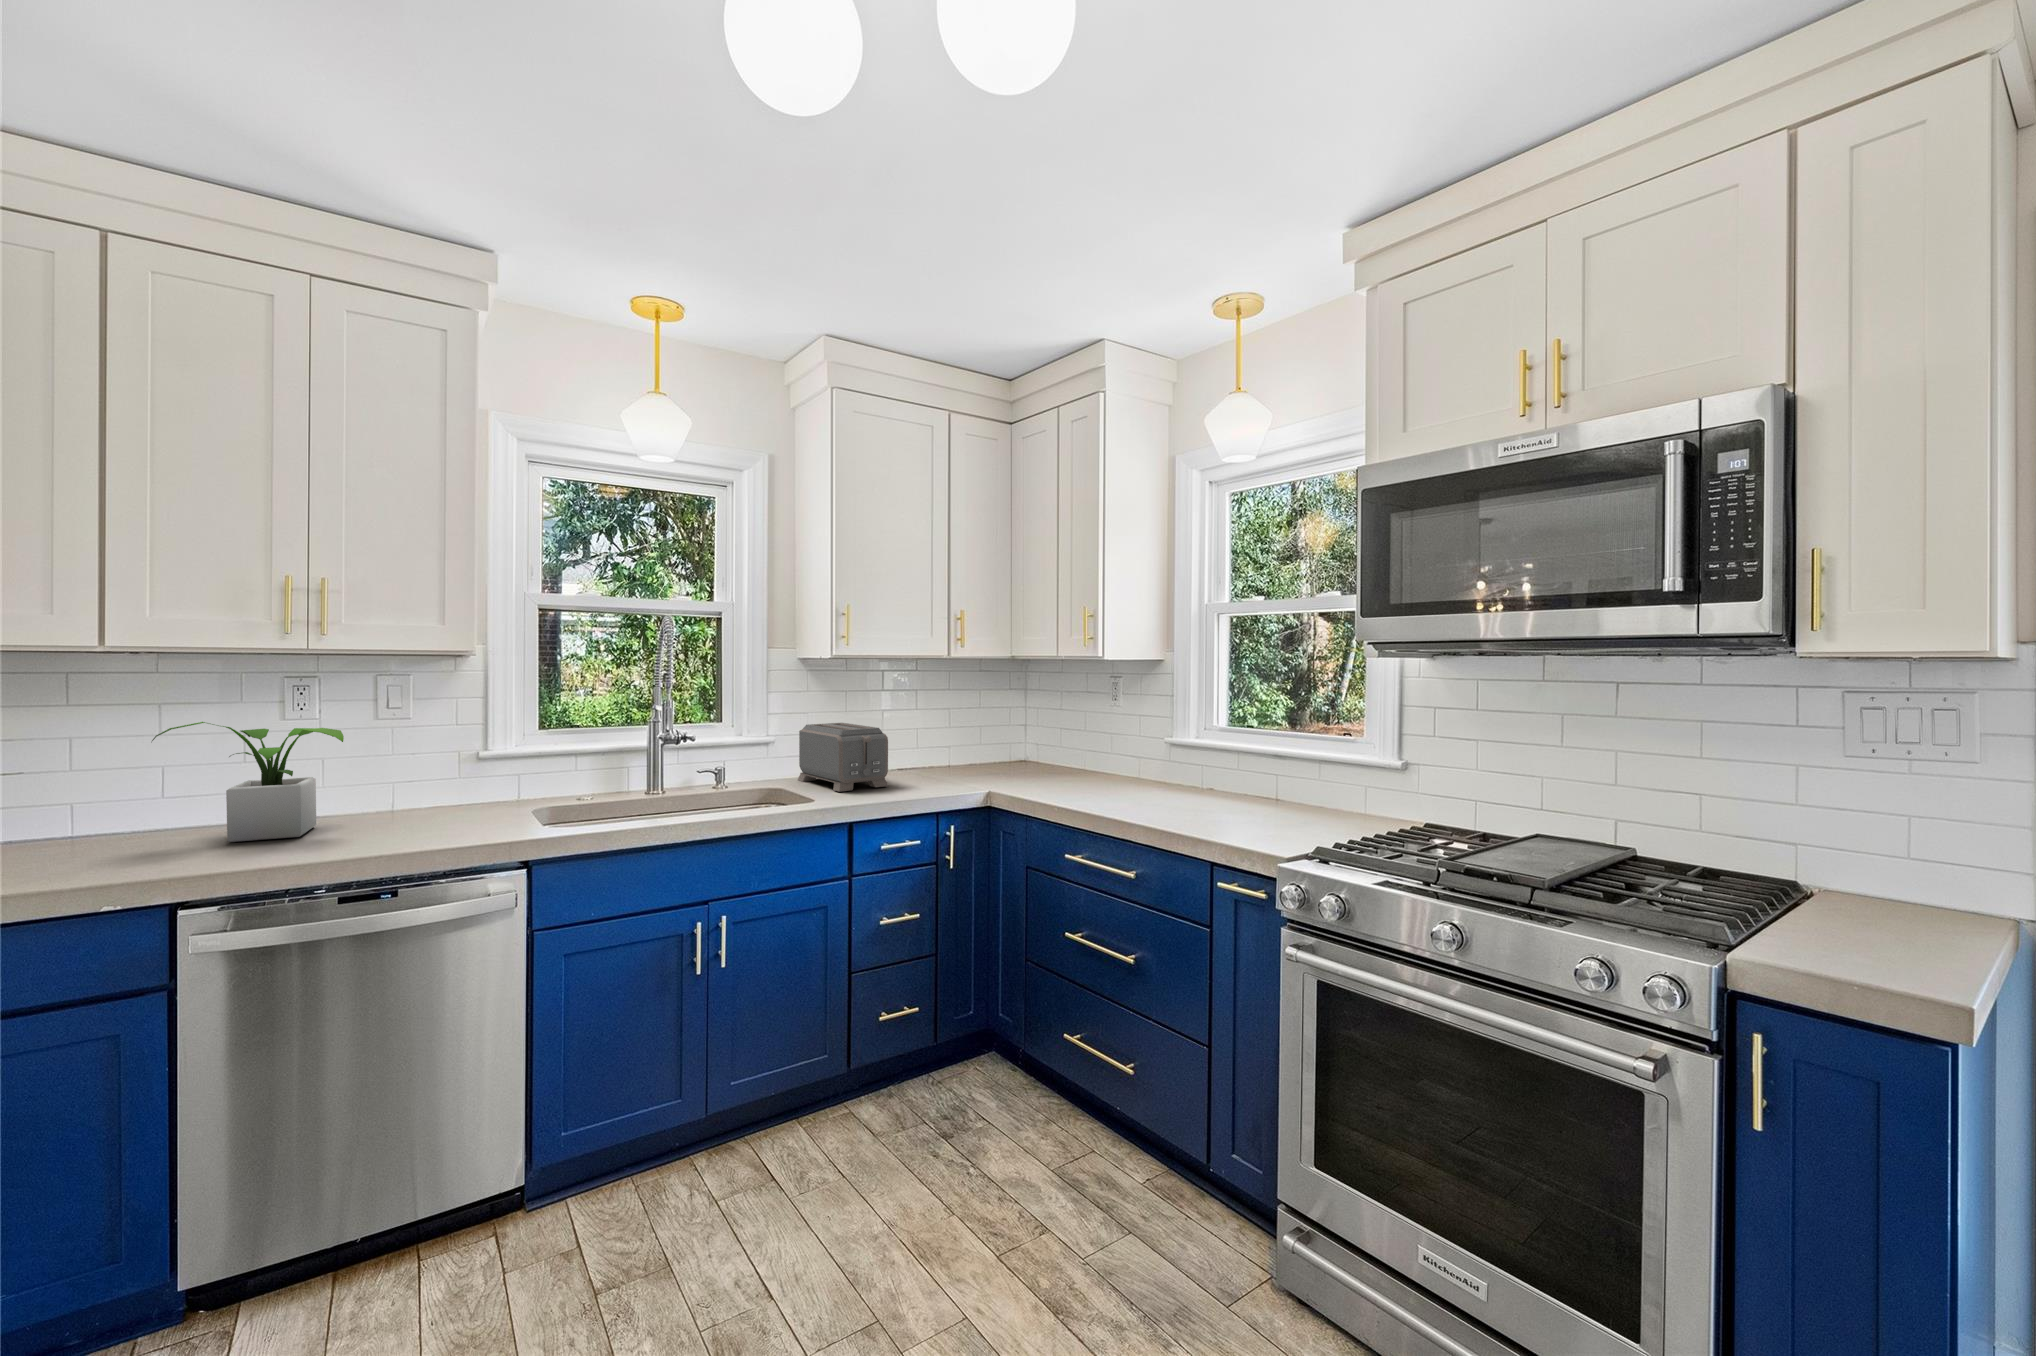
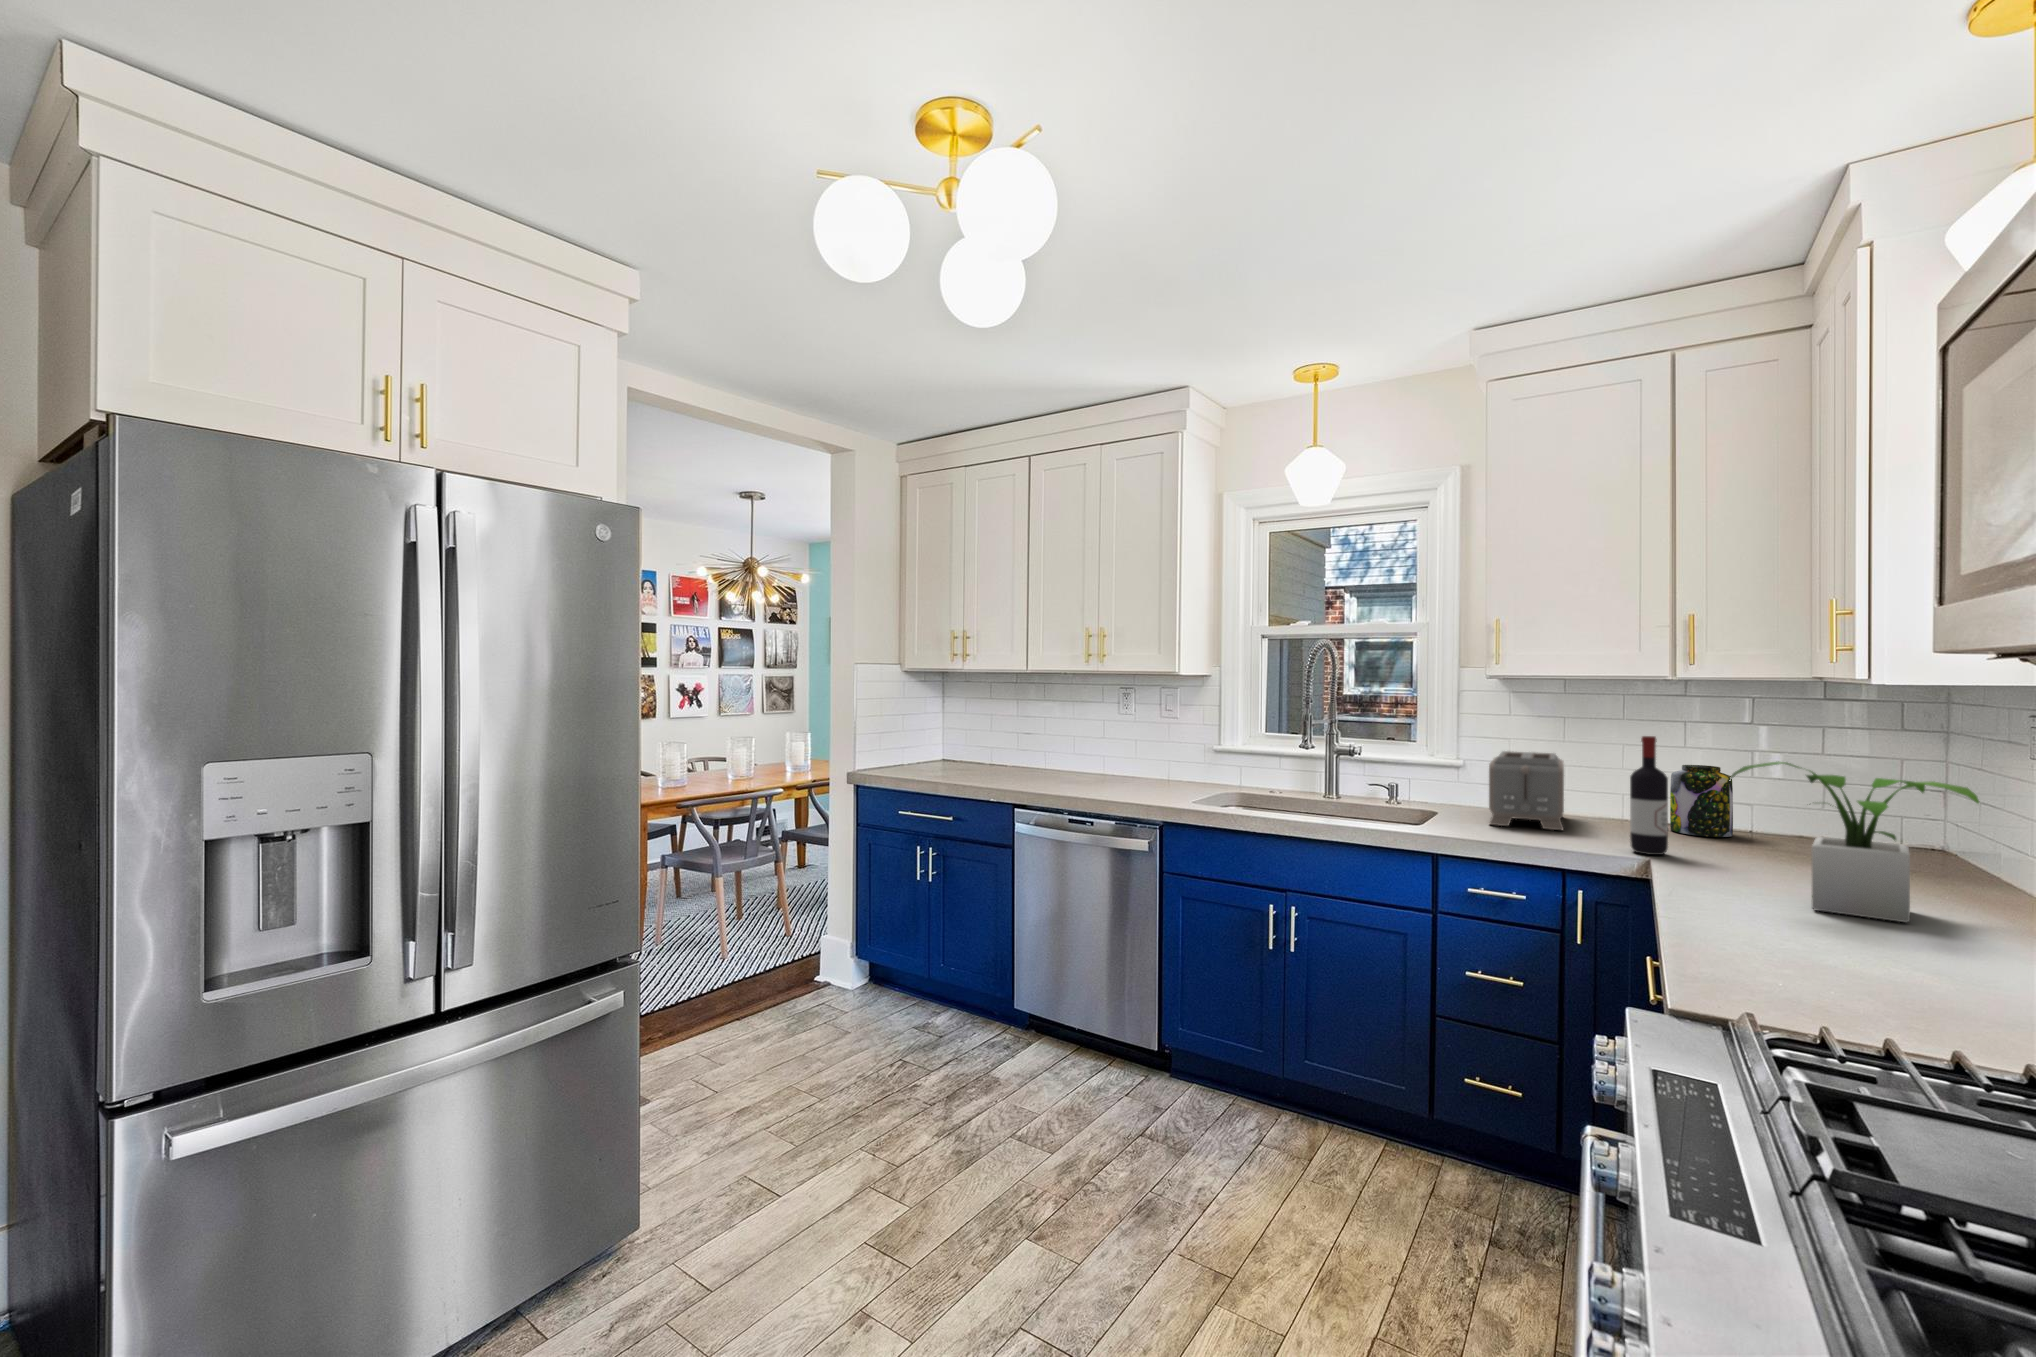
wine bottle: none [960,704,983,793] -> present [1630,736,1668,855]
potted plant: present [152,722,344,842] -> present [1731,761,1979,922]
jar: none [919,722,957,774] -> present [1670,765,1733,837]

